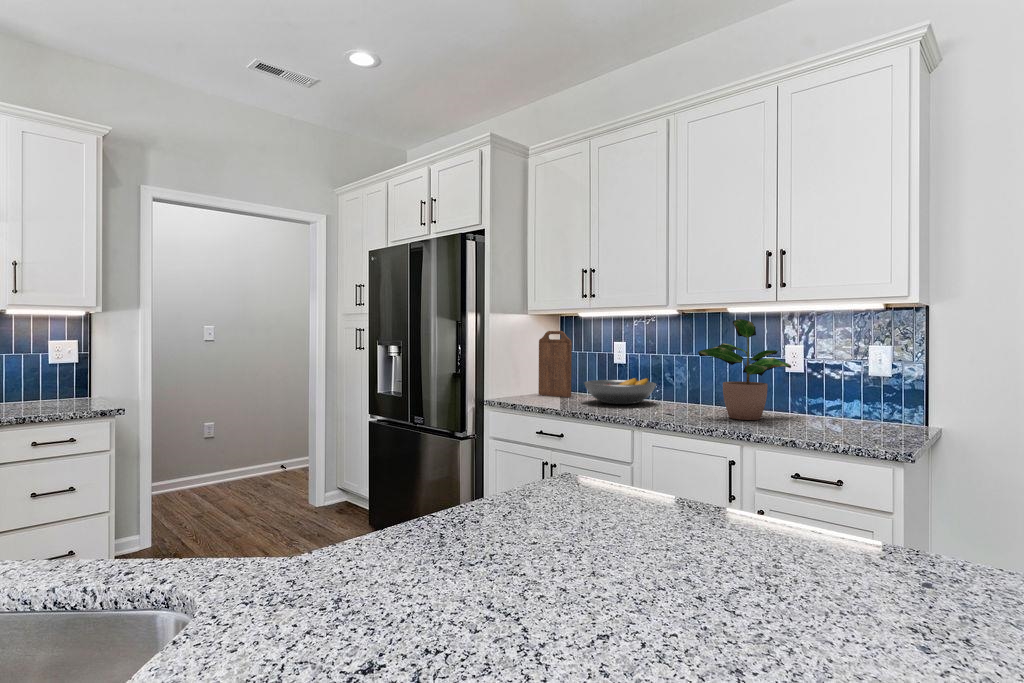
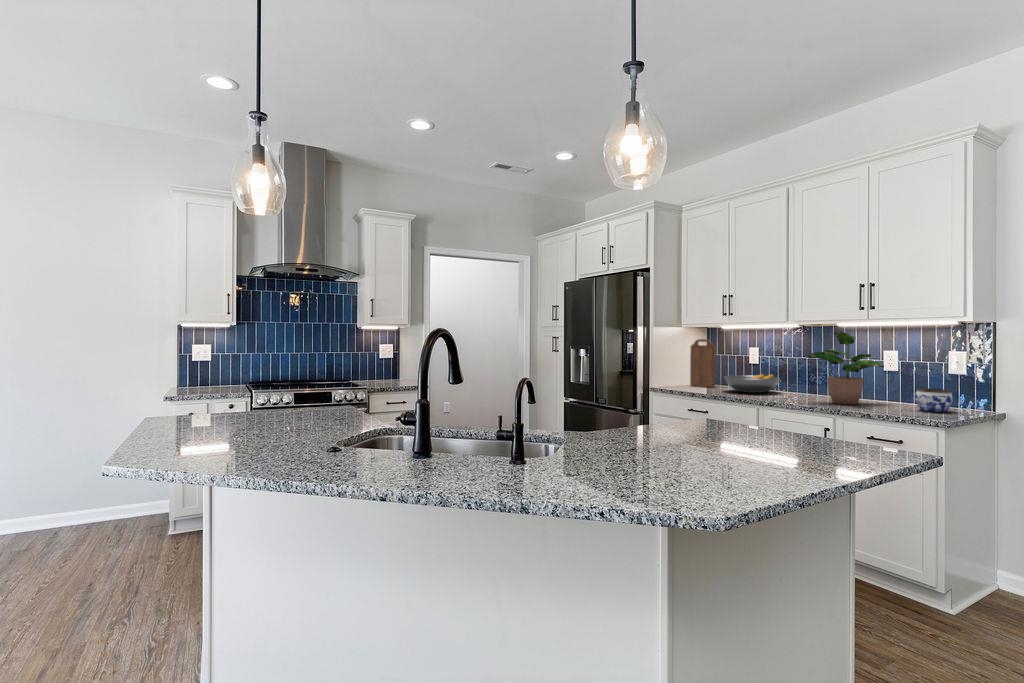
jar: none [836,396,883,429] -> present [915,388,953,412]

